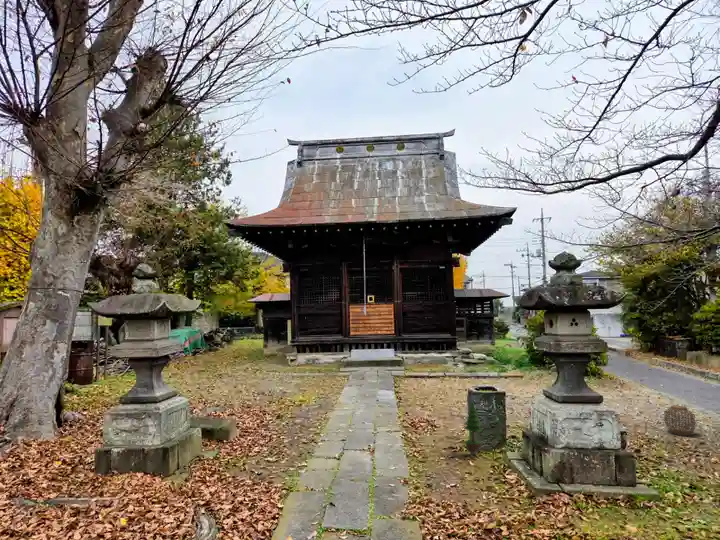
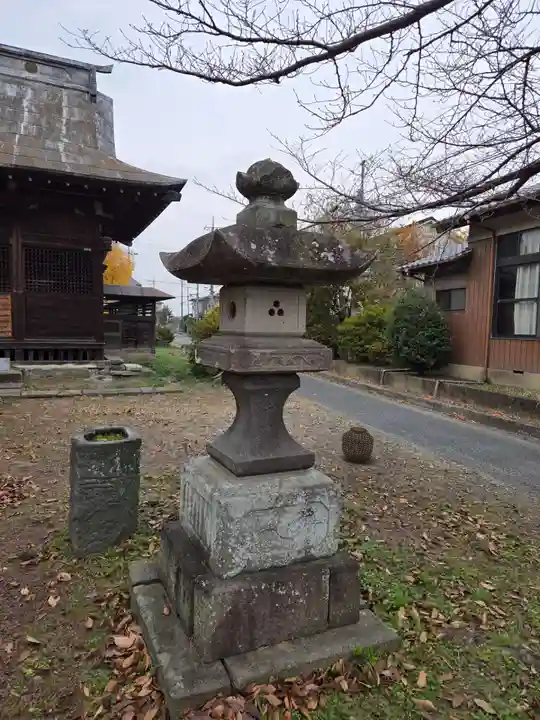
potted tree: present [464,402,482,455] -> none [40,470,84,578]

